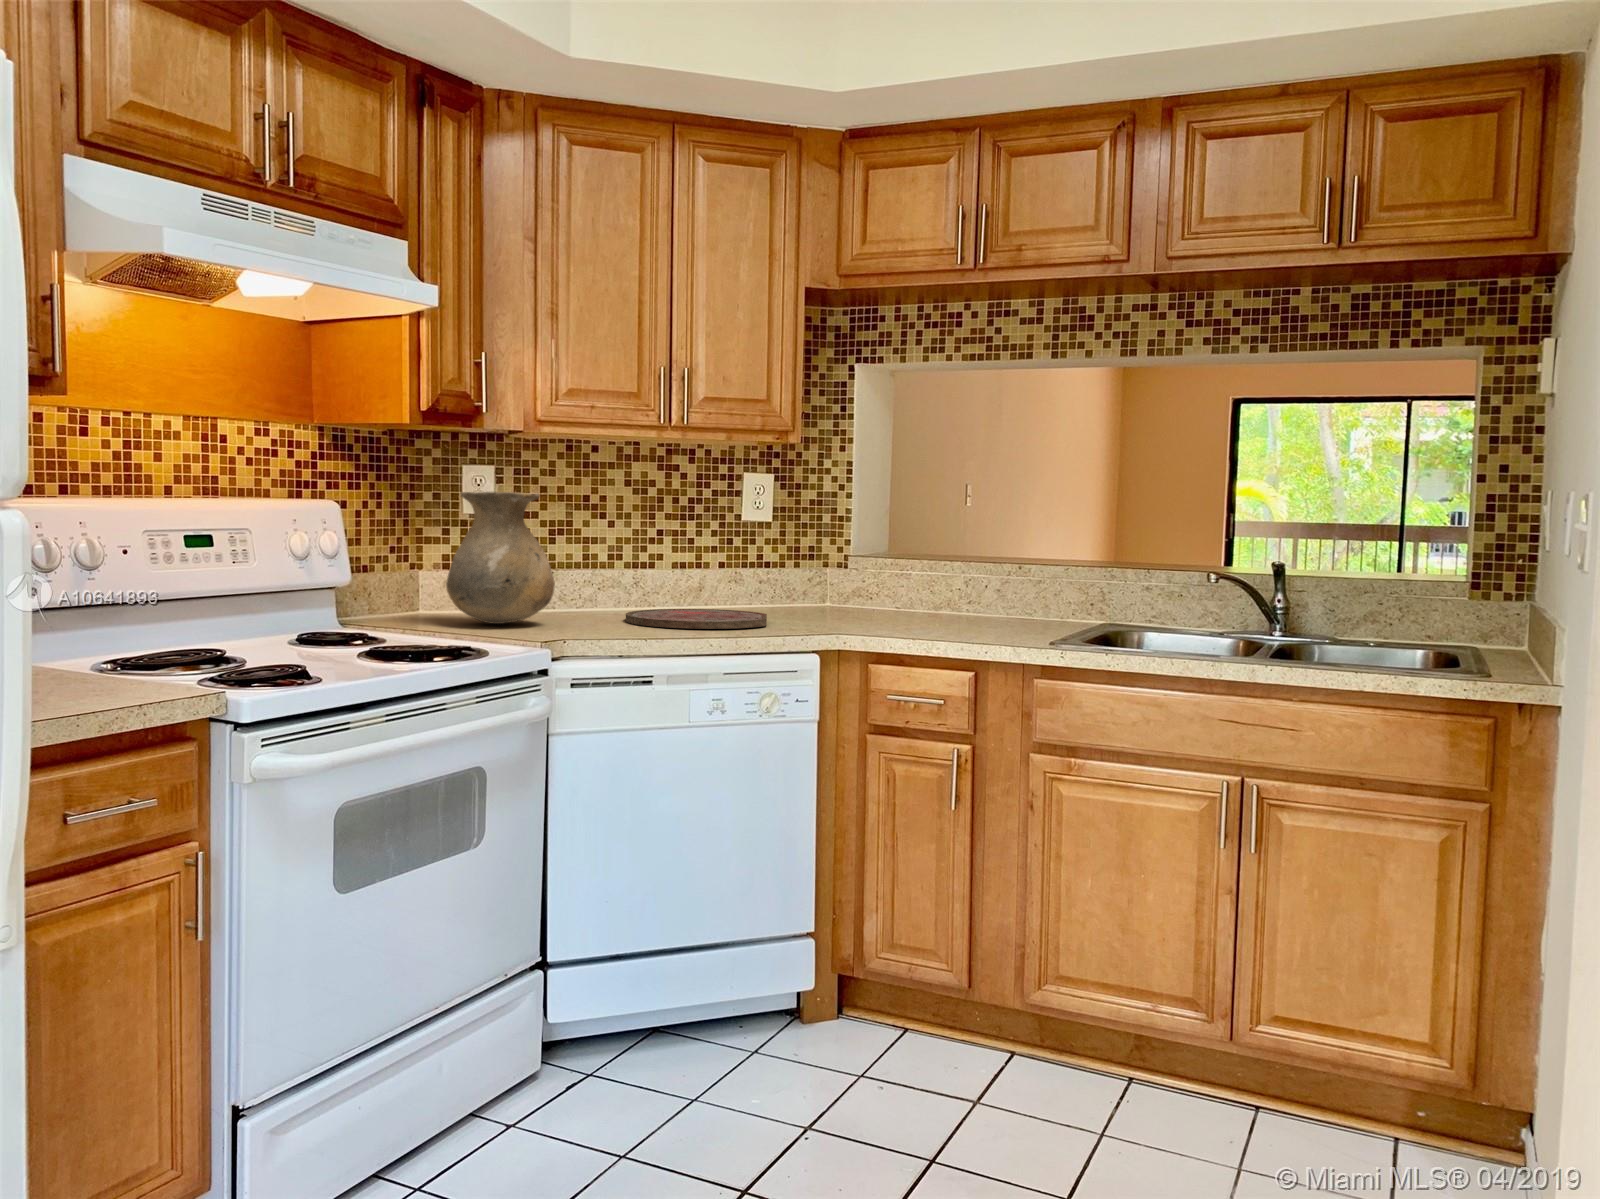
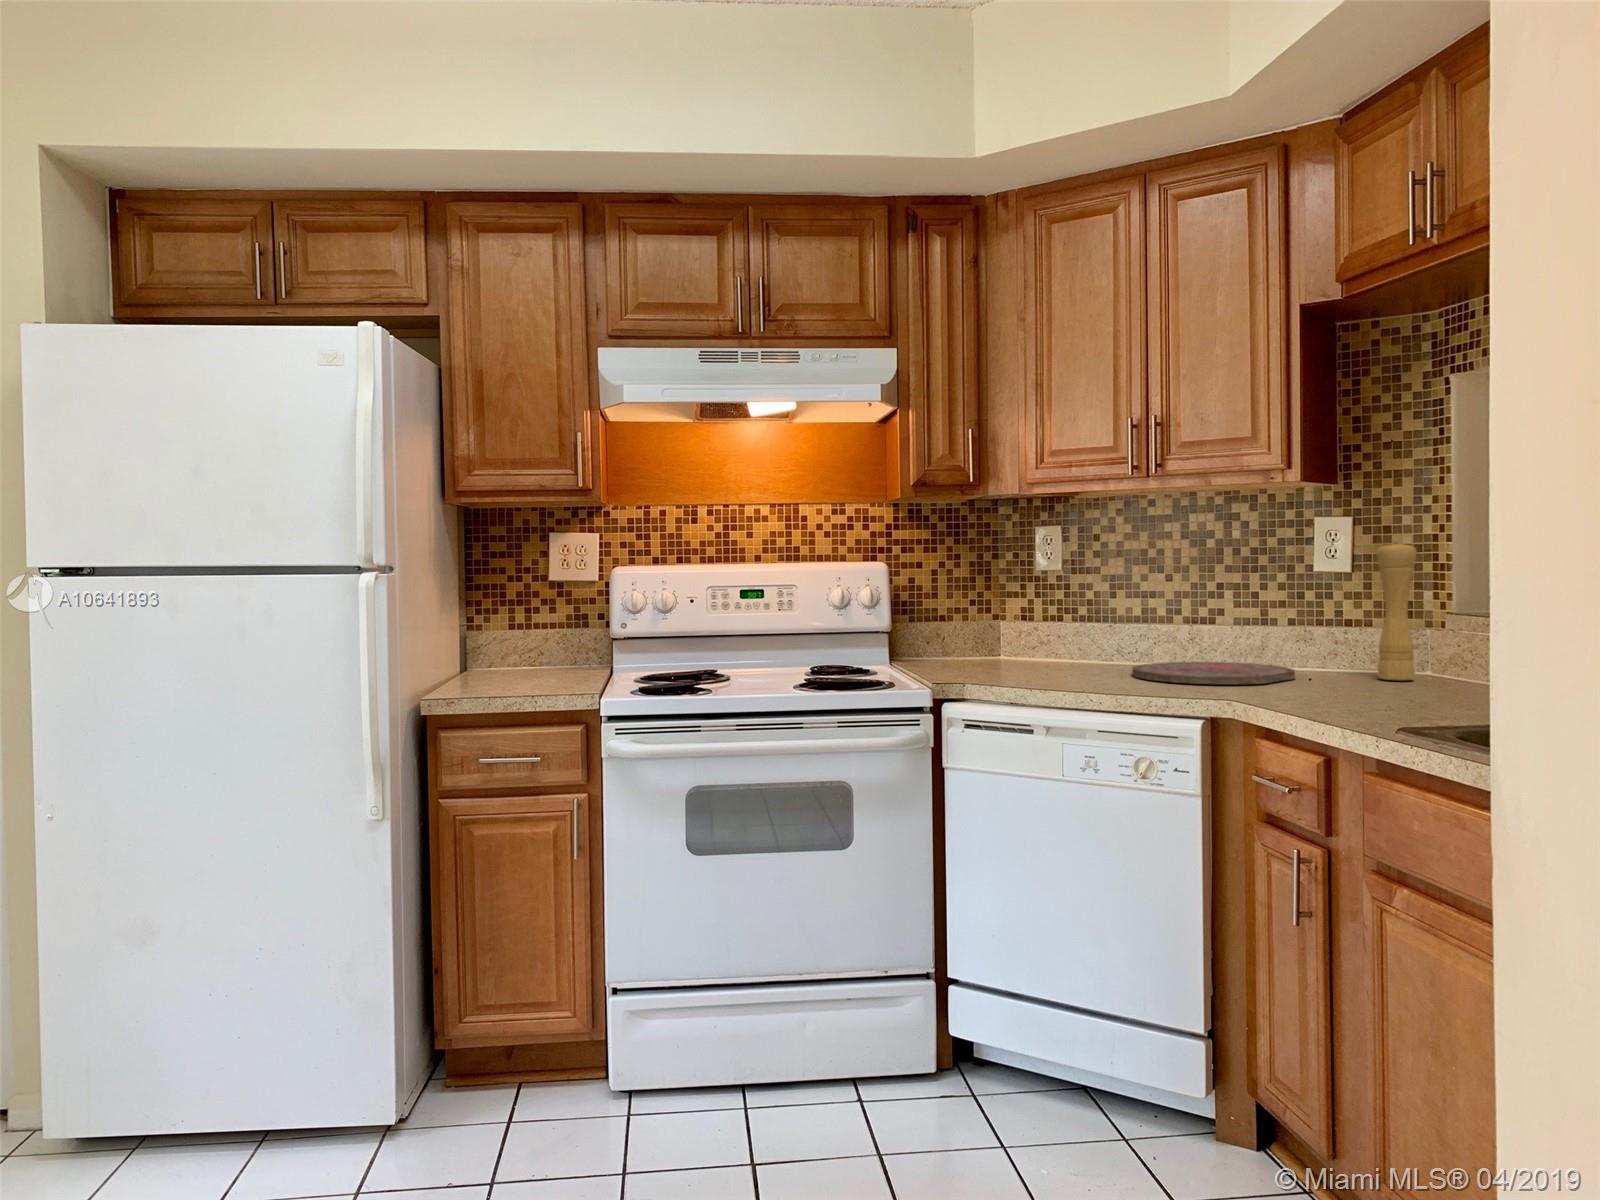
vase: present [446,492,555,624] -> none [966,549,1061,668]
pepper mill: none [814,499,846,618] -> present [1377,542,1417,680]

